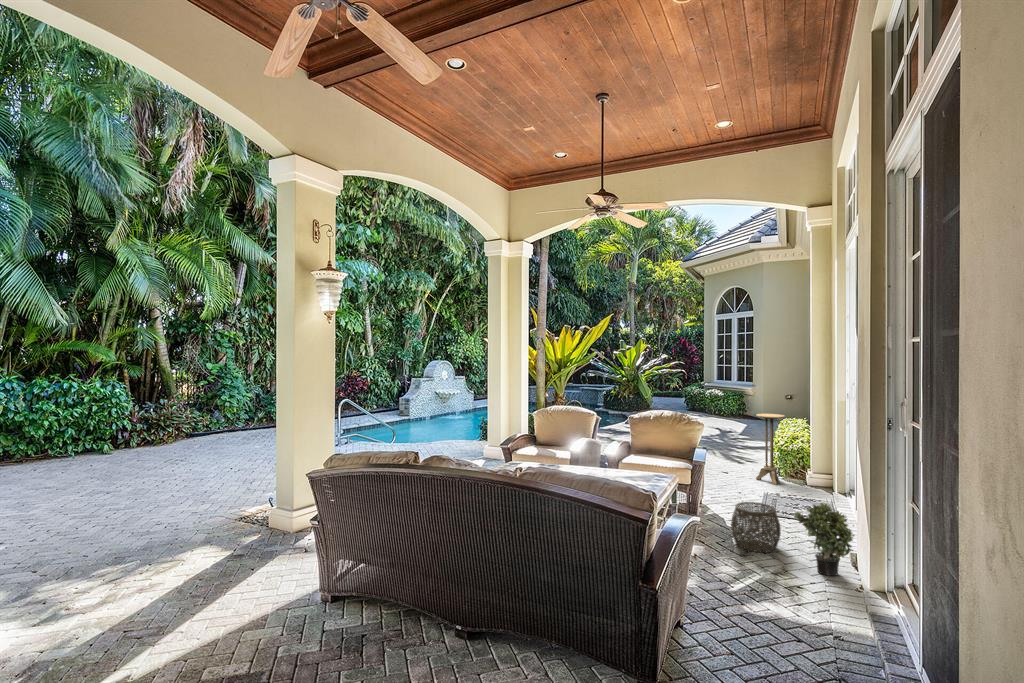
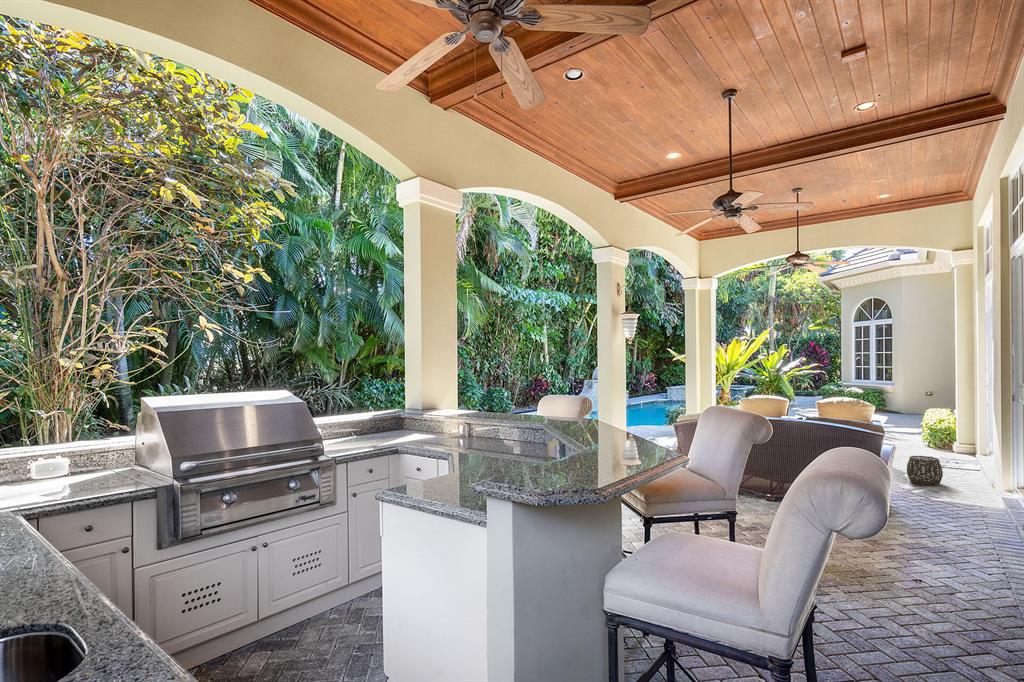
side table: present [756,414,785,485] -> none [911,403,935,455]
potted plant: present [794,503,855,576] -> none [954,453,997,496]

